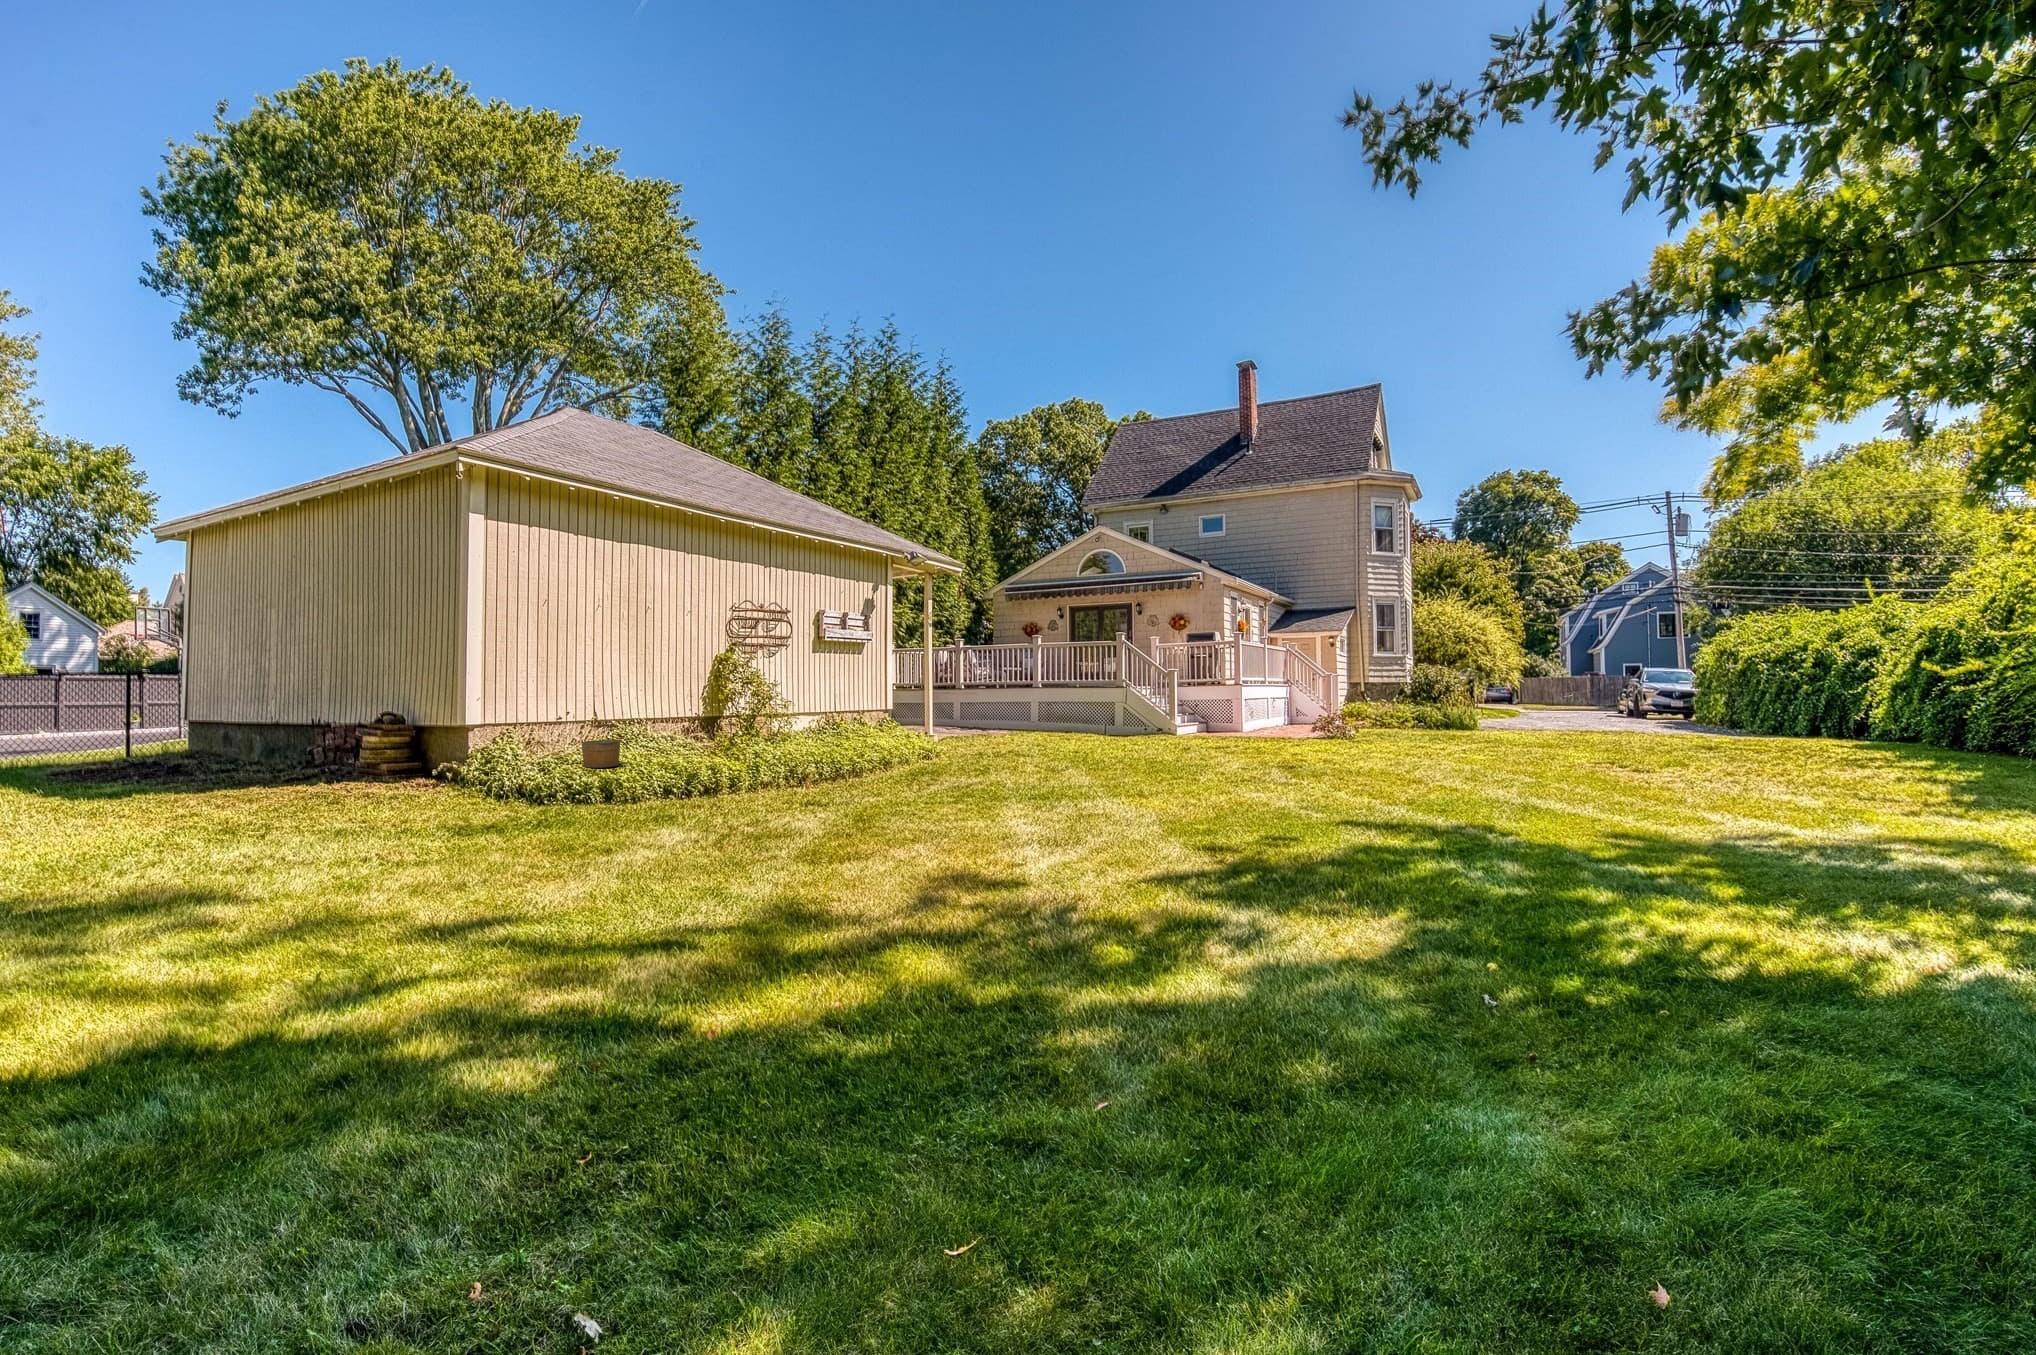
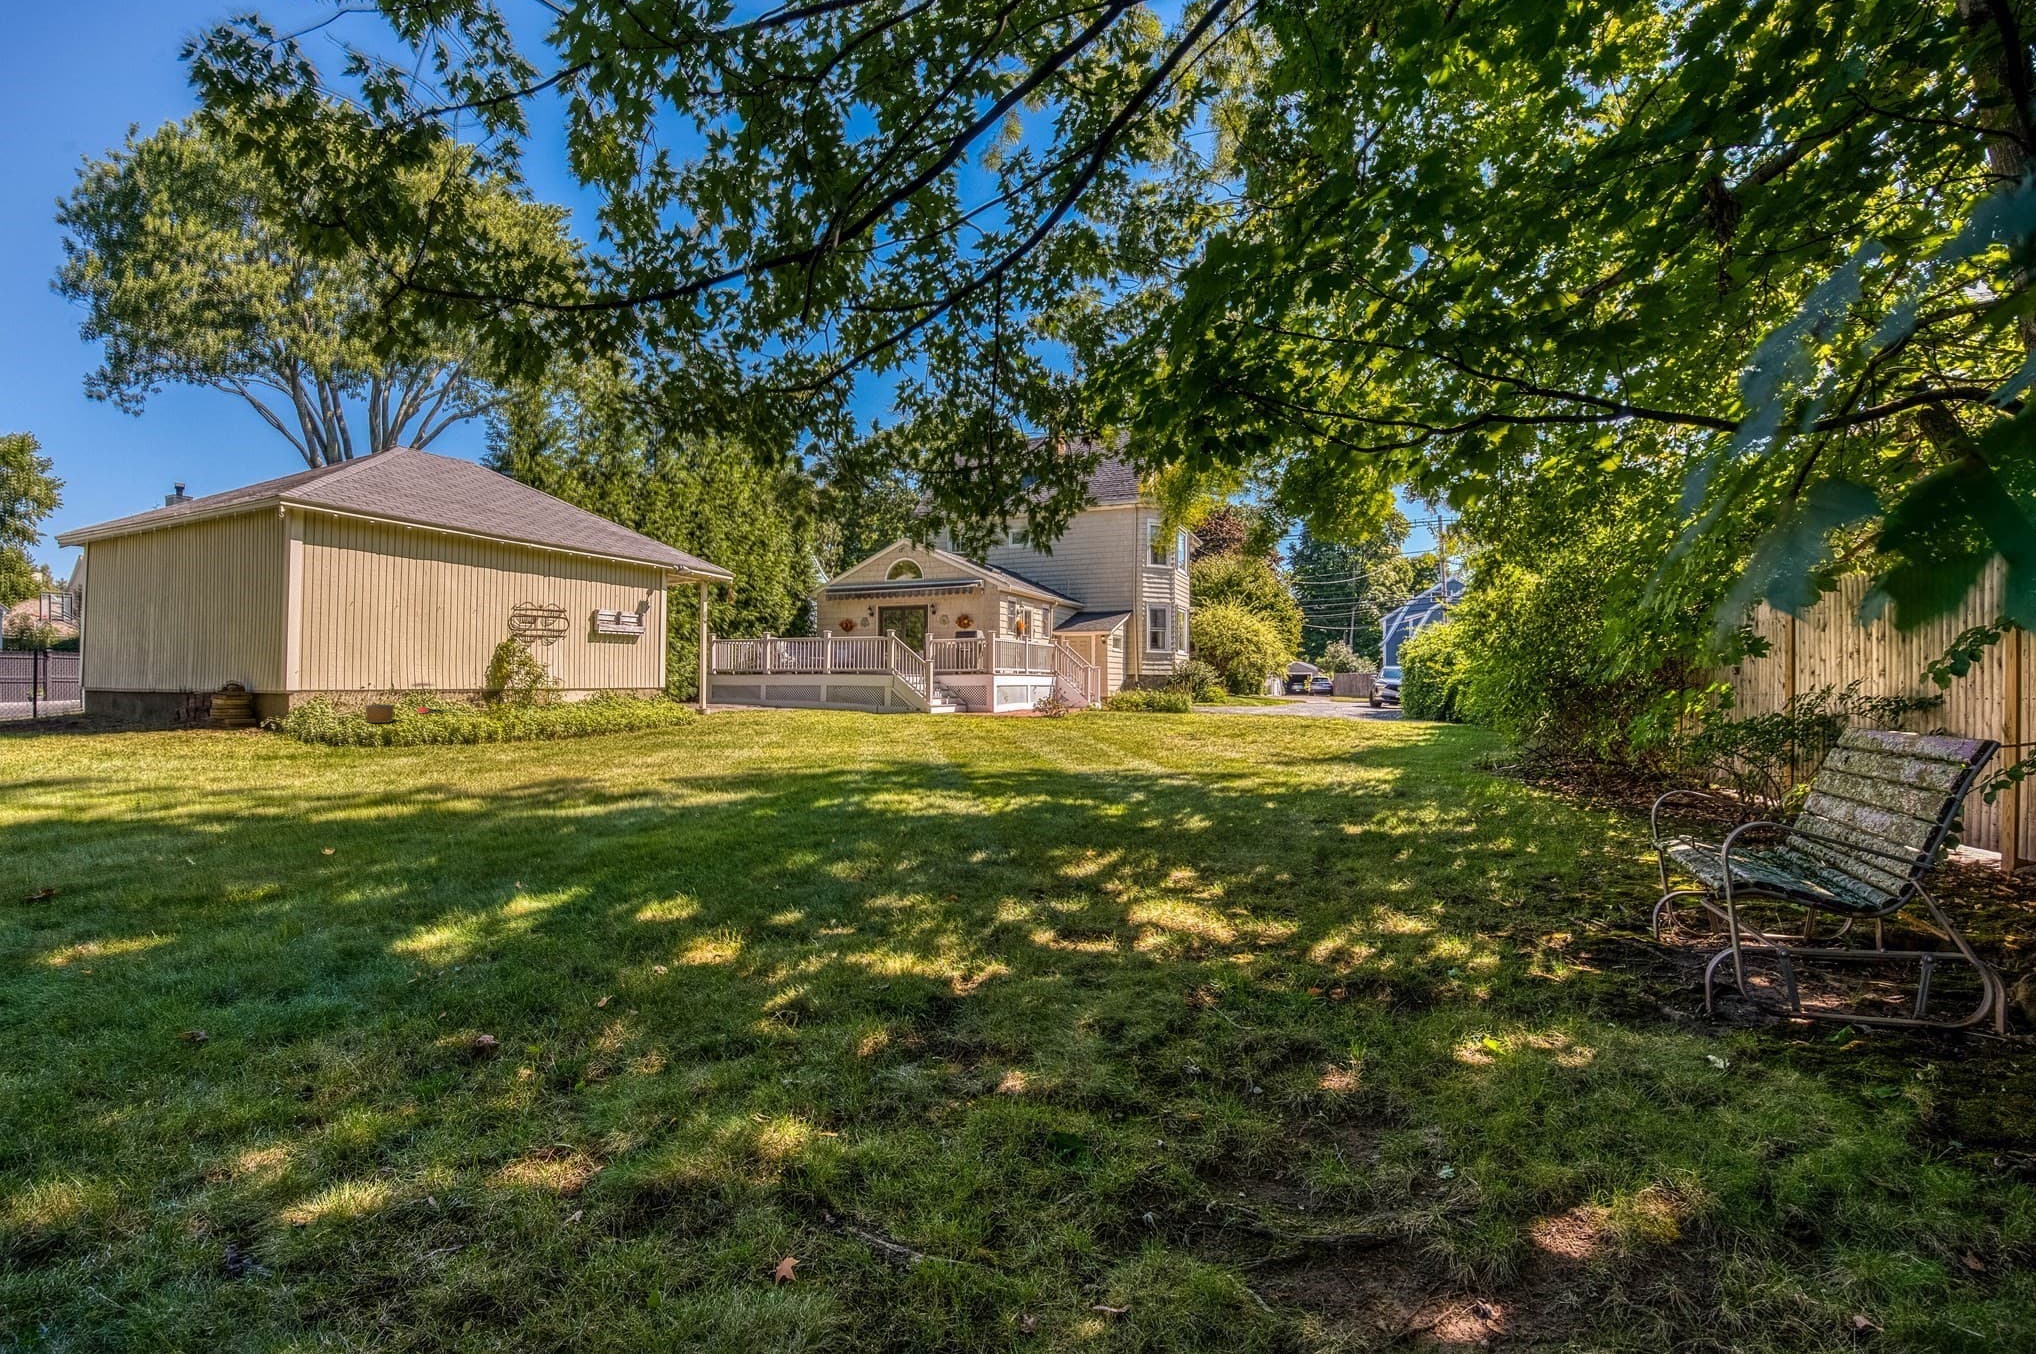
potted plant: none [628,709,661,752] -> present [413,683,432,713]

